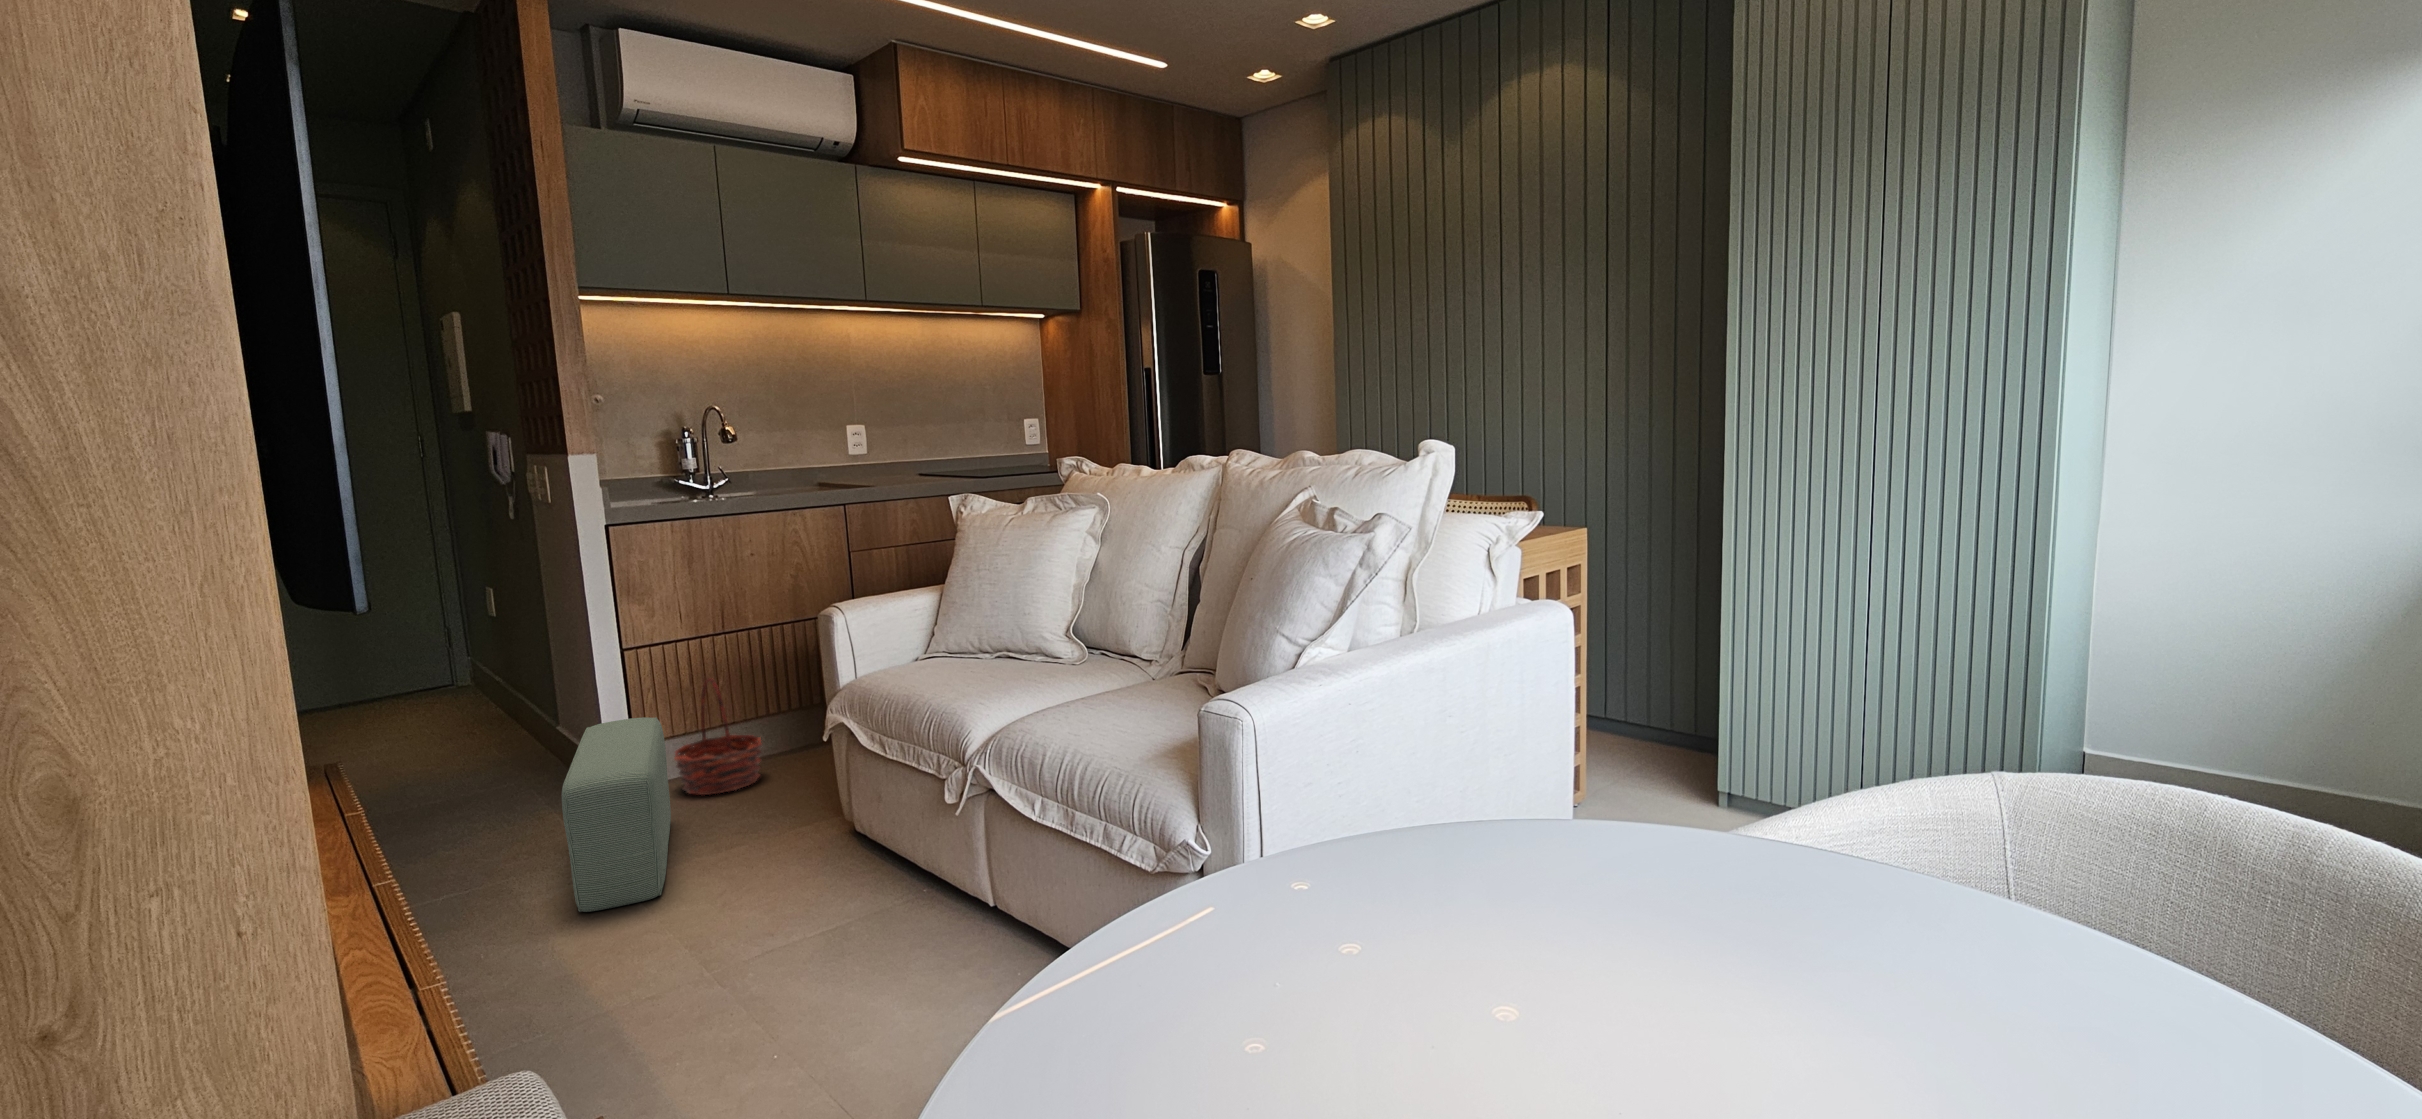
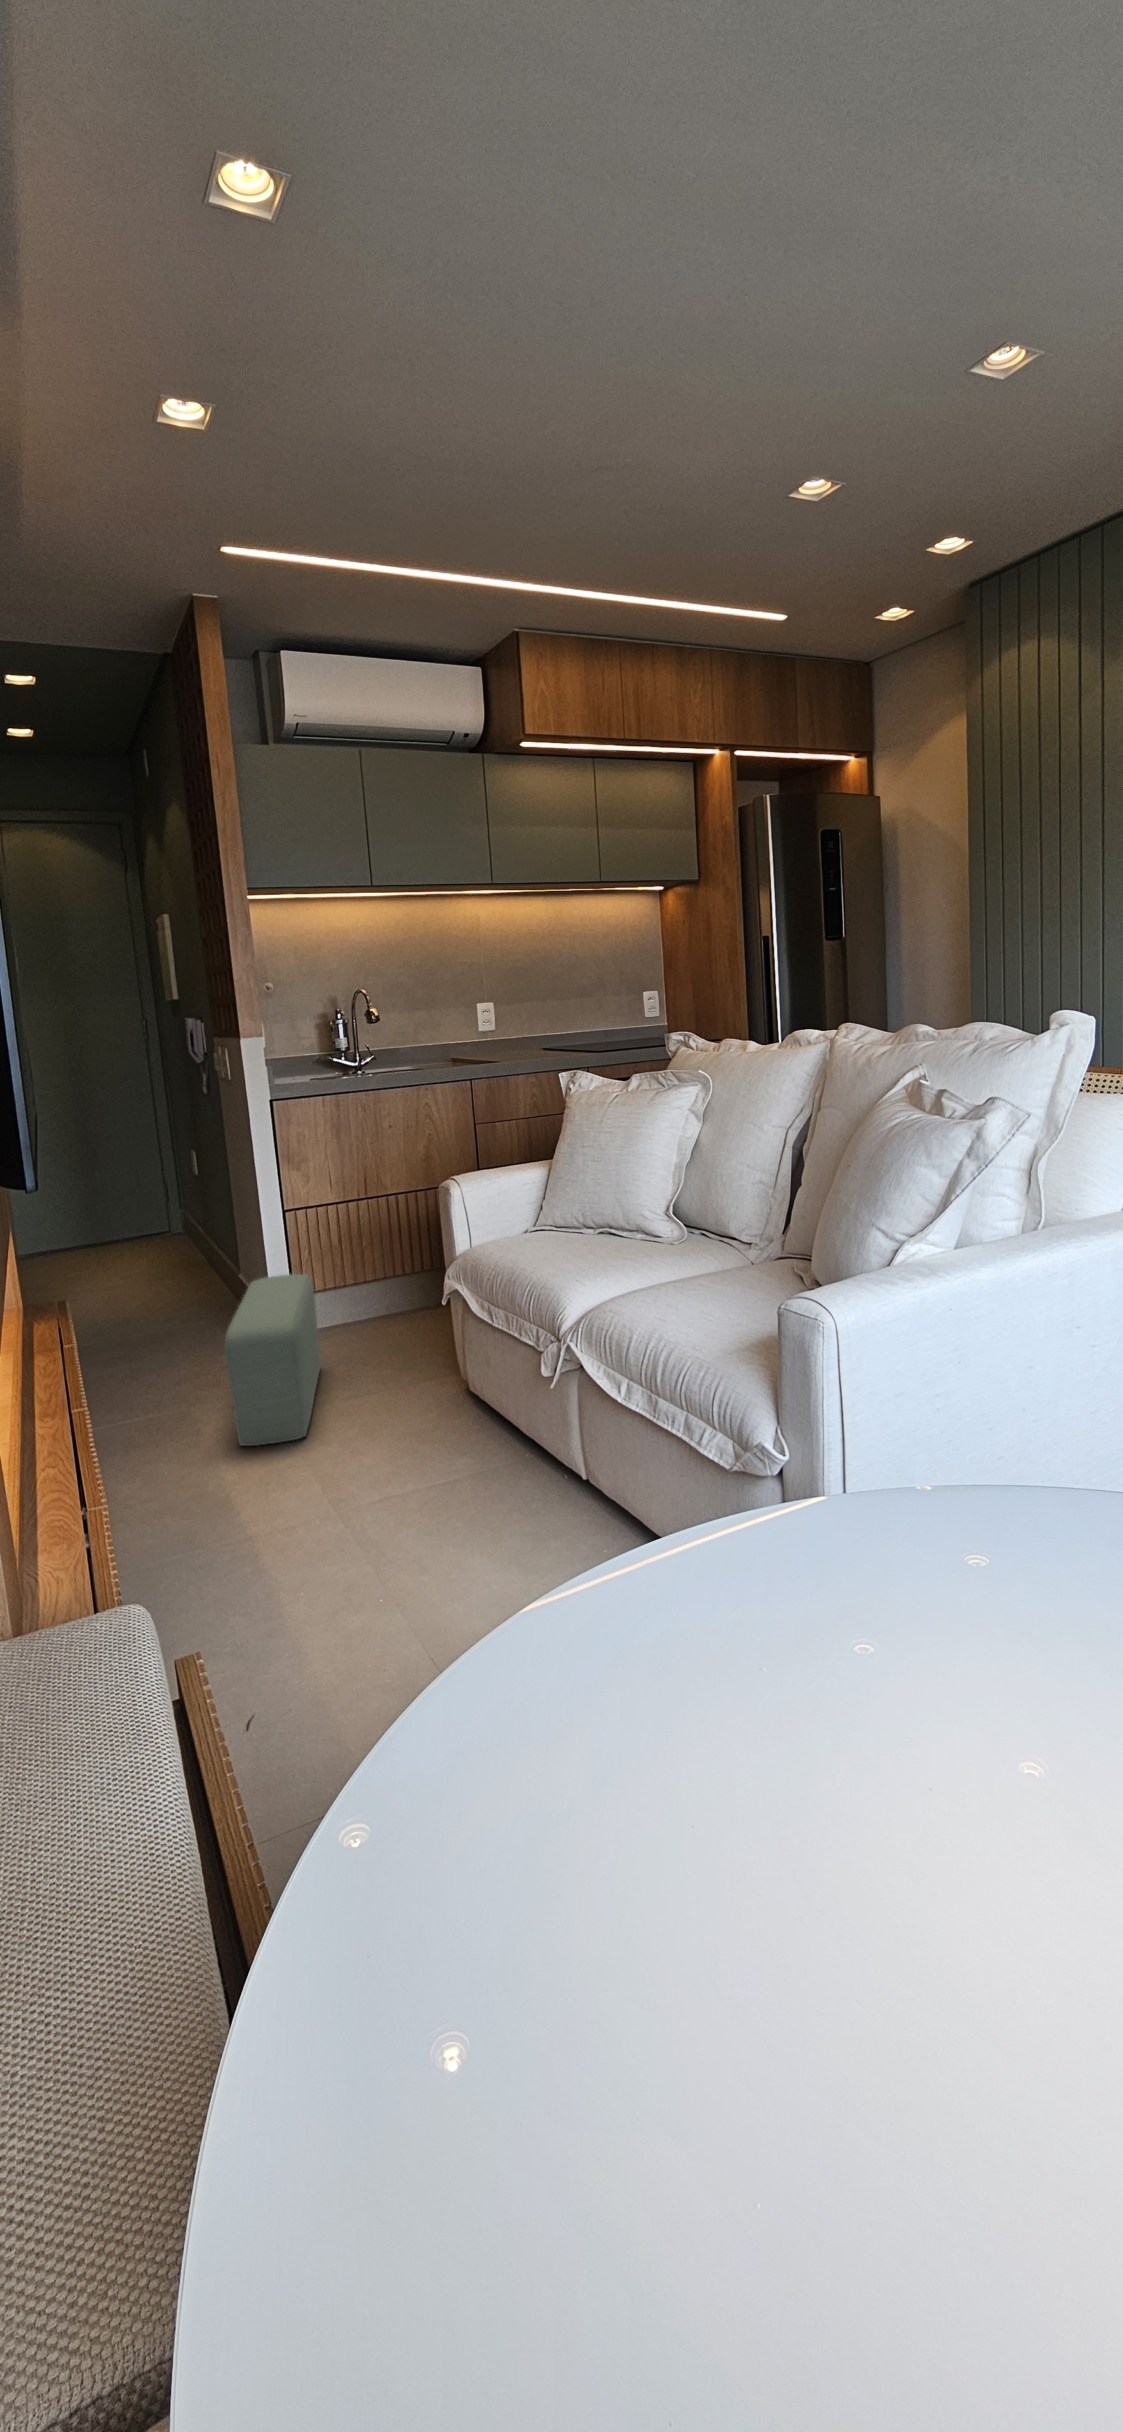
basket: present [674,678,762,795] -> none [326,1239,401,1345]

